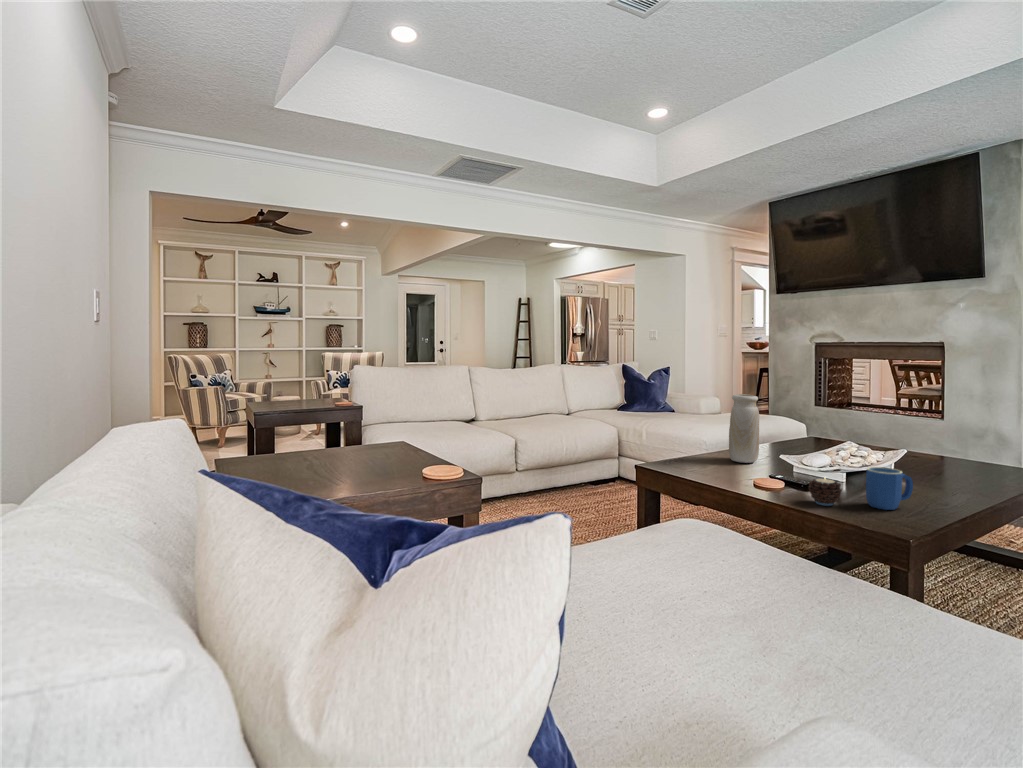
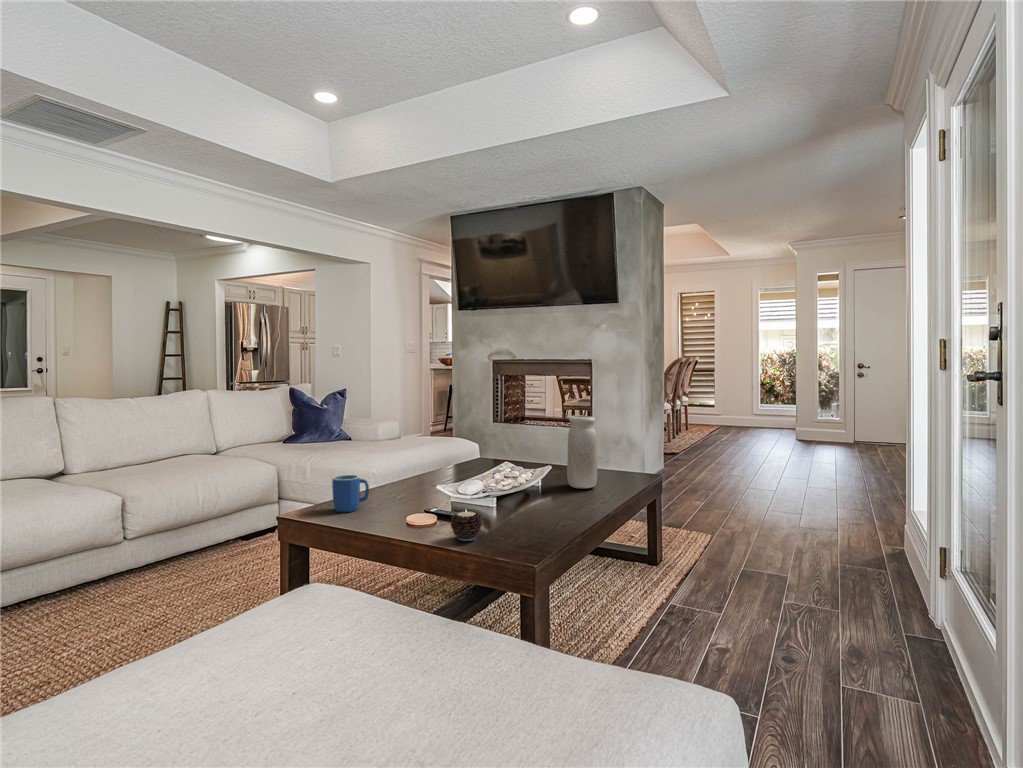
vase: present [729,394,759,463] -> present [567,415,597,489]
mug: present [866,467,913,510] -> present [332,475,369,512]

